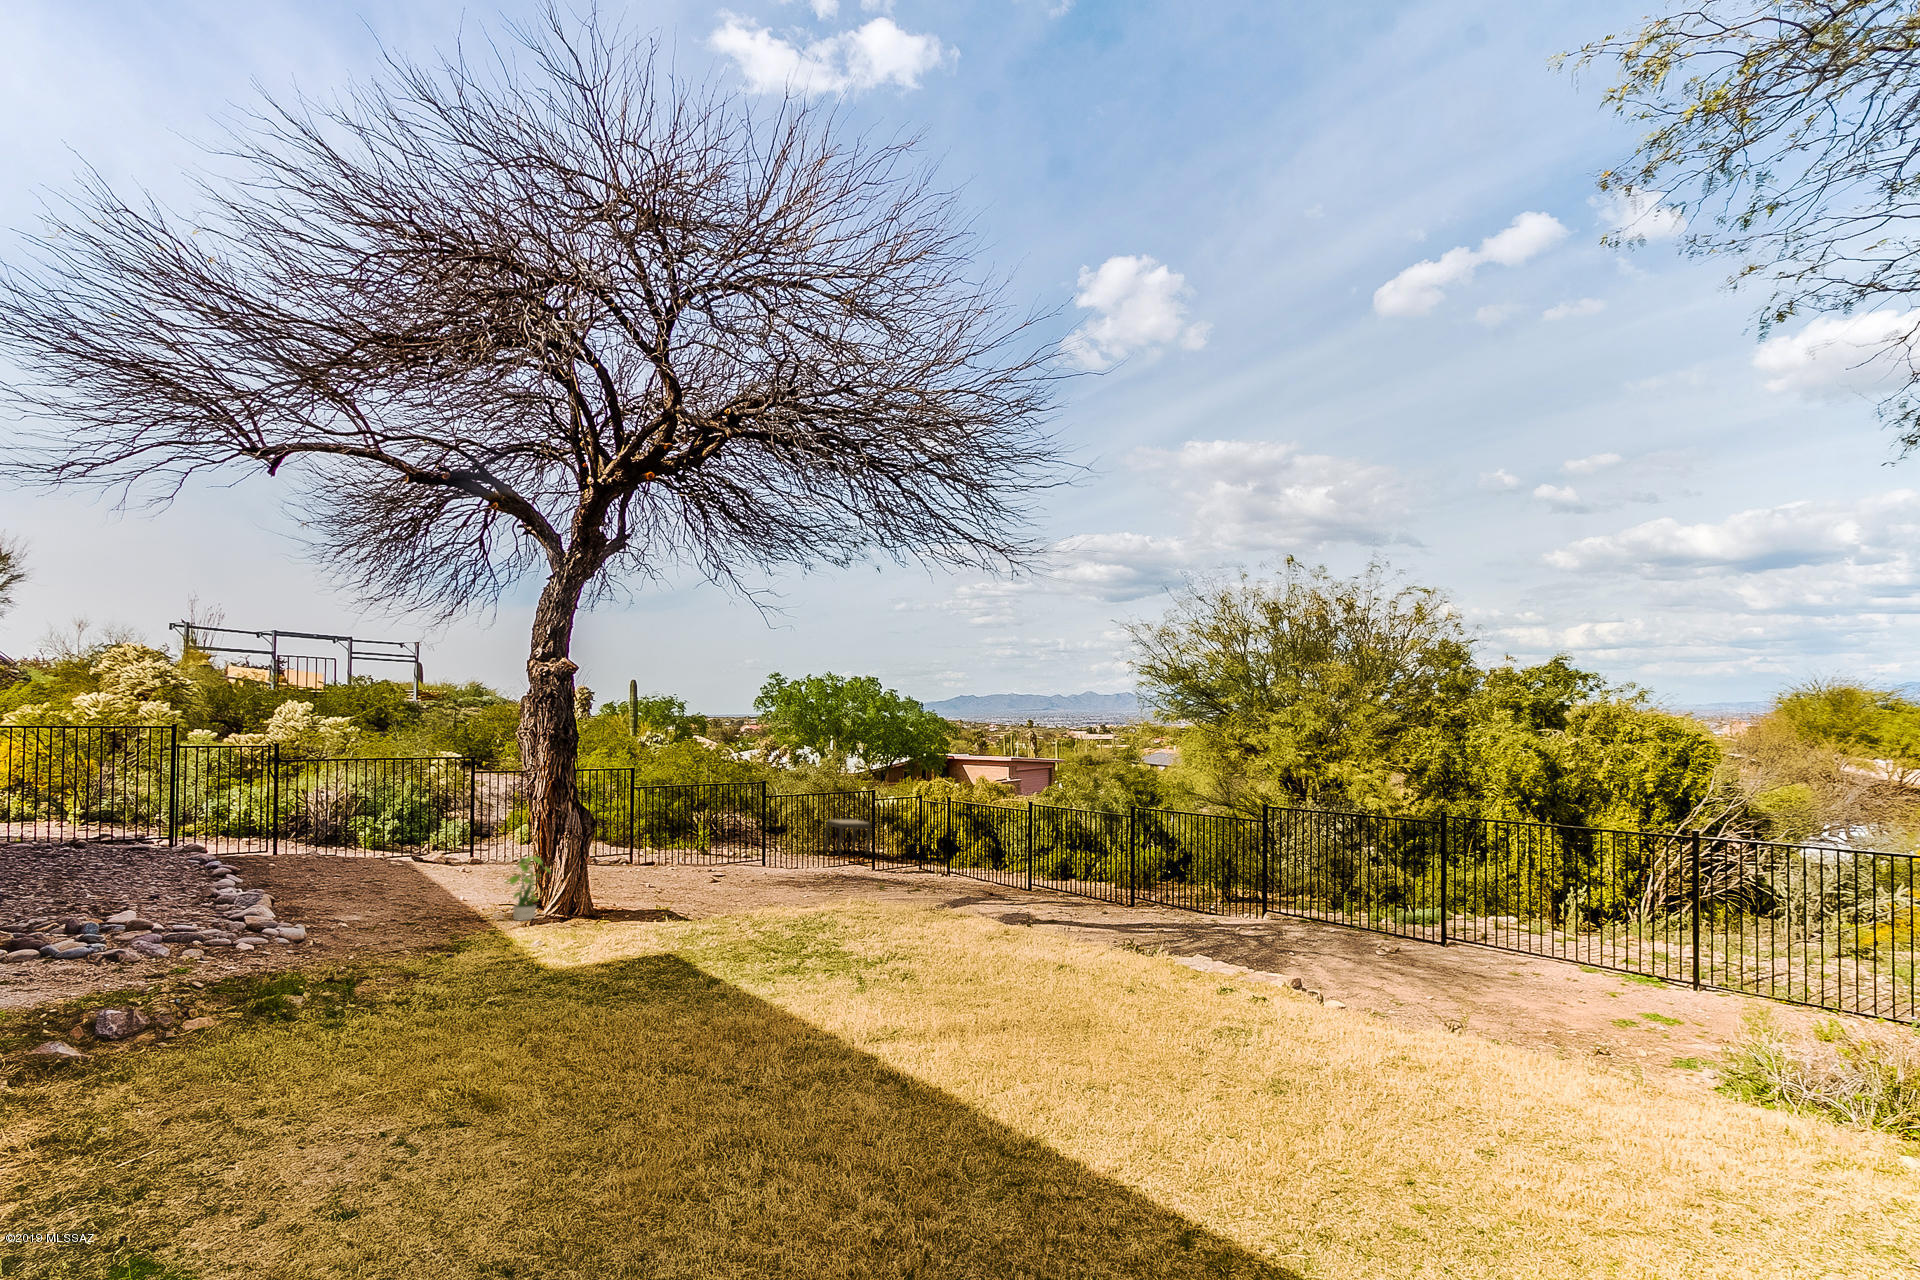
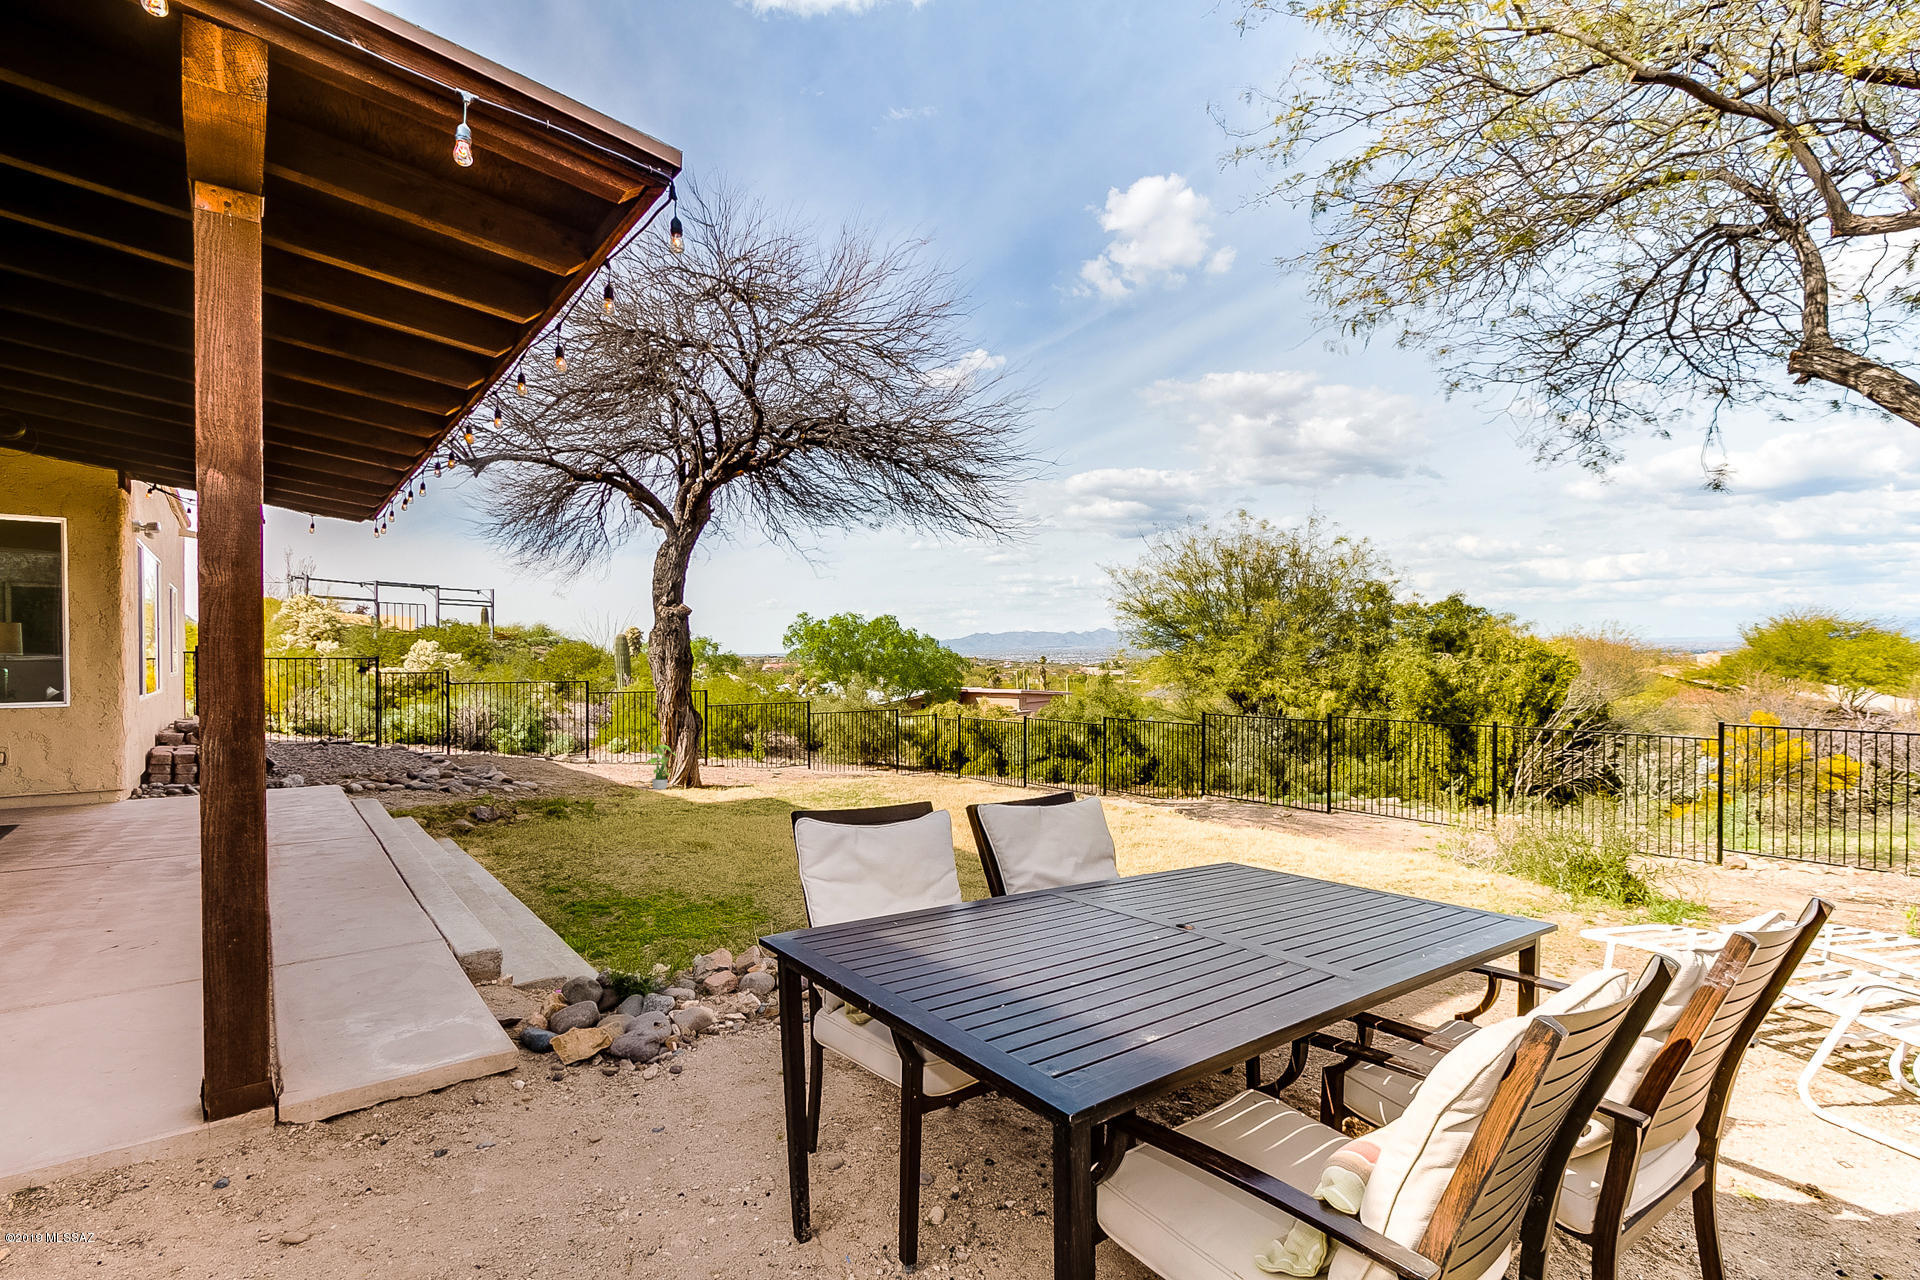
side table: present [825,820,871,855] -> none [856,737,895,765]

